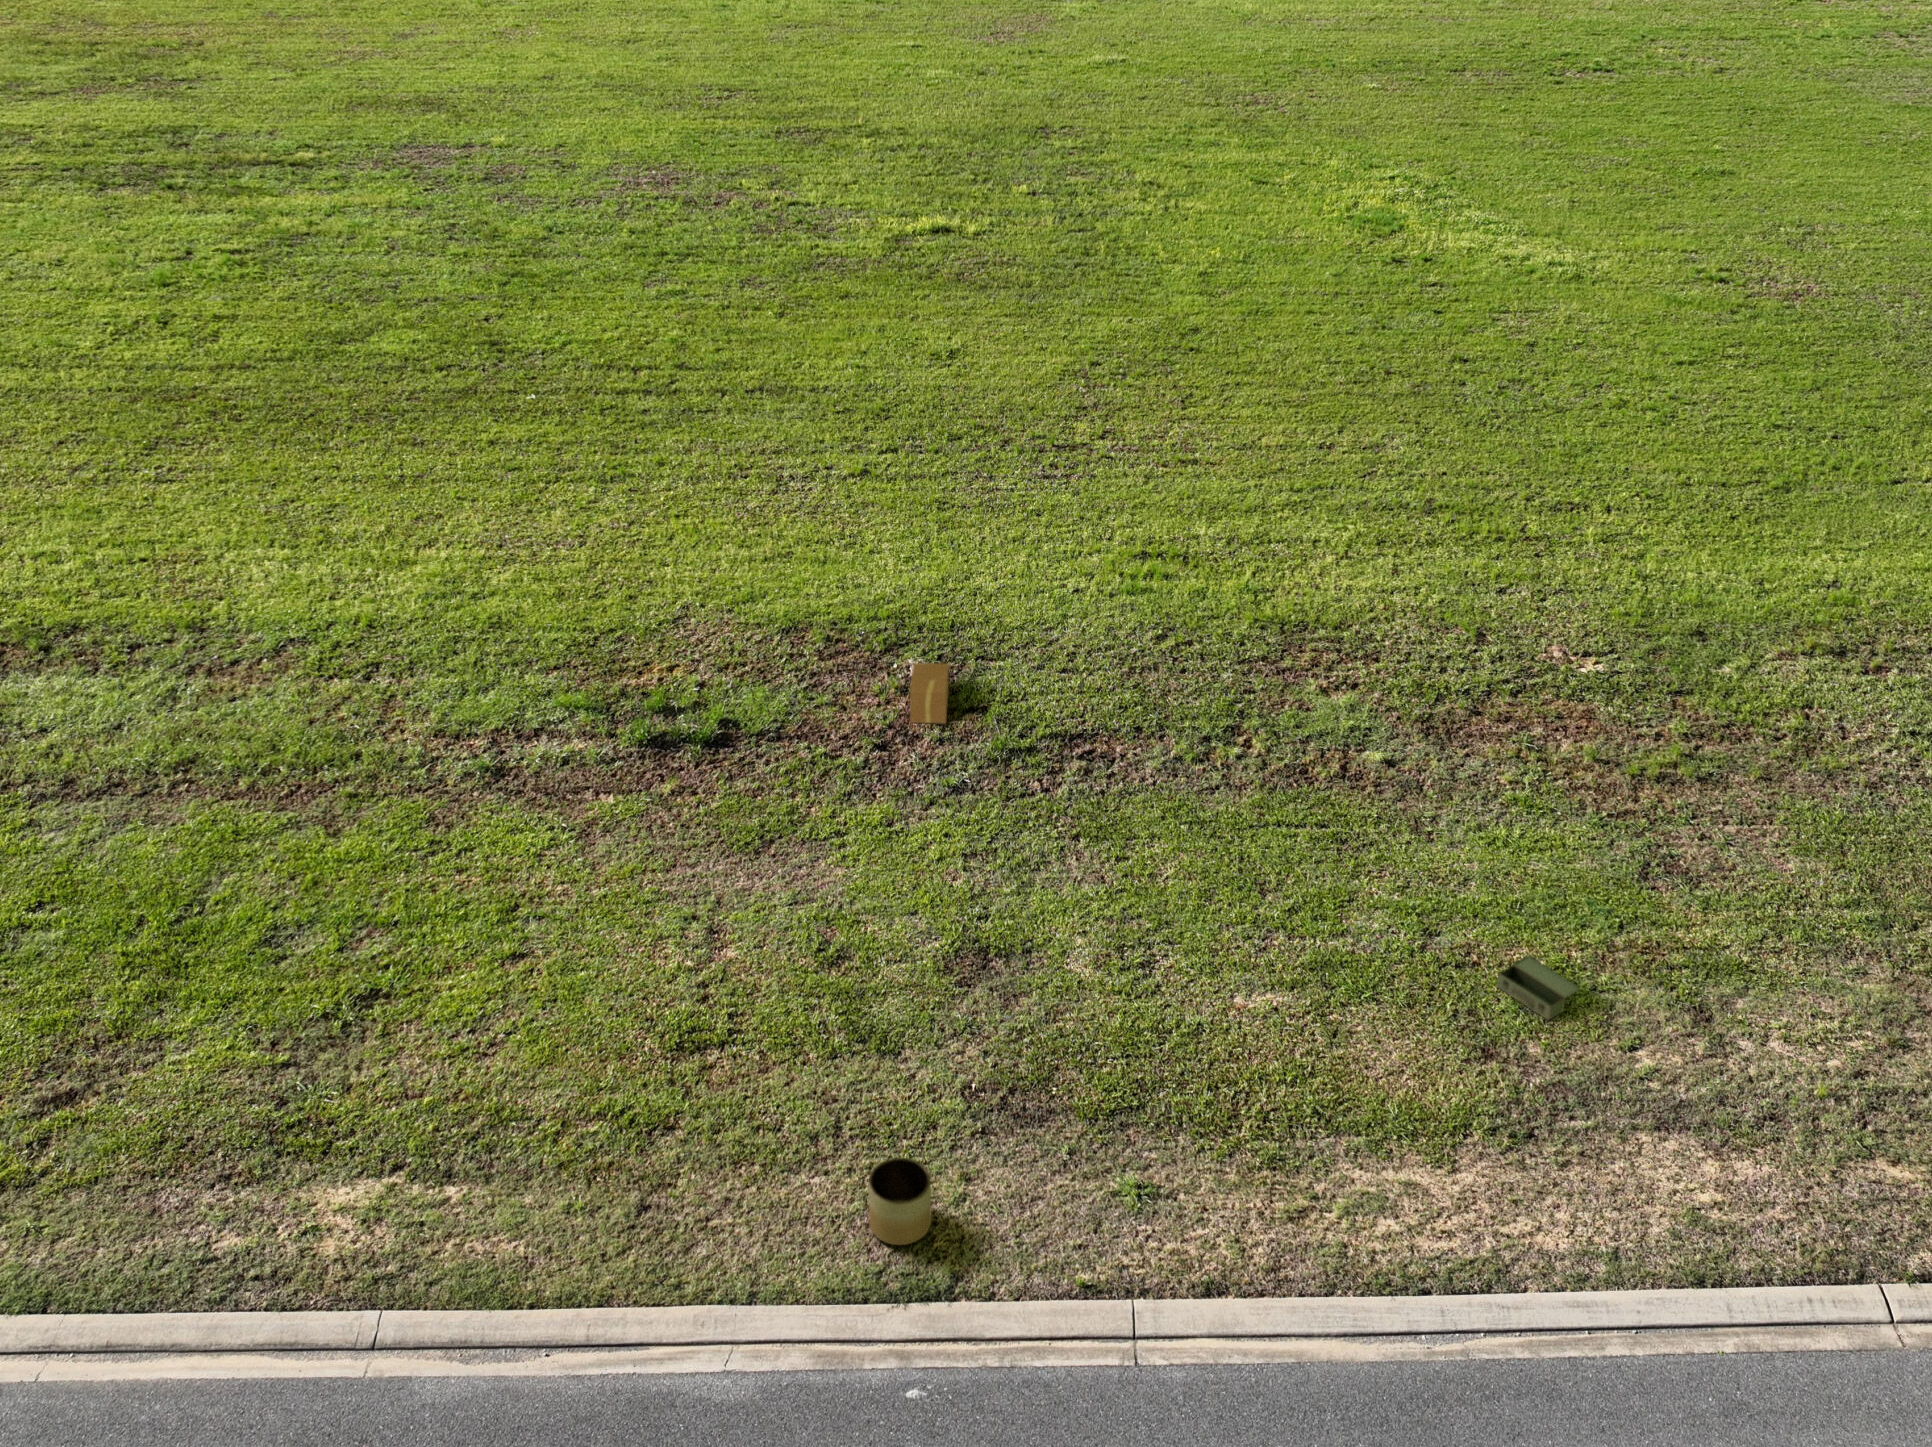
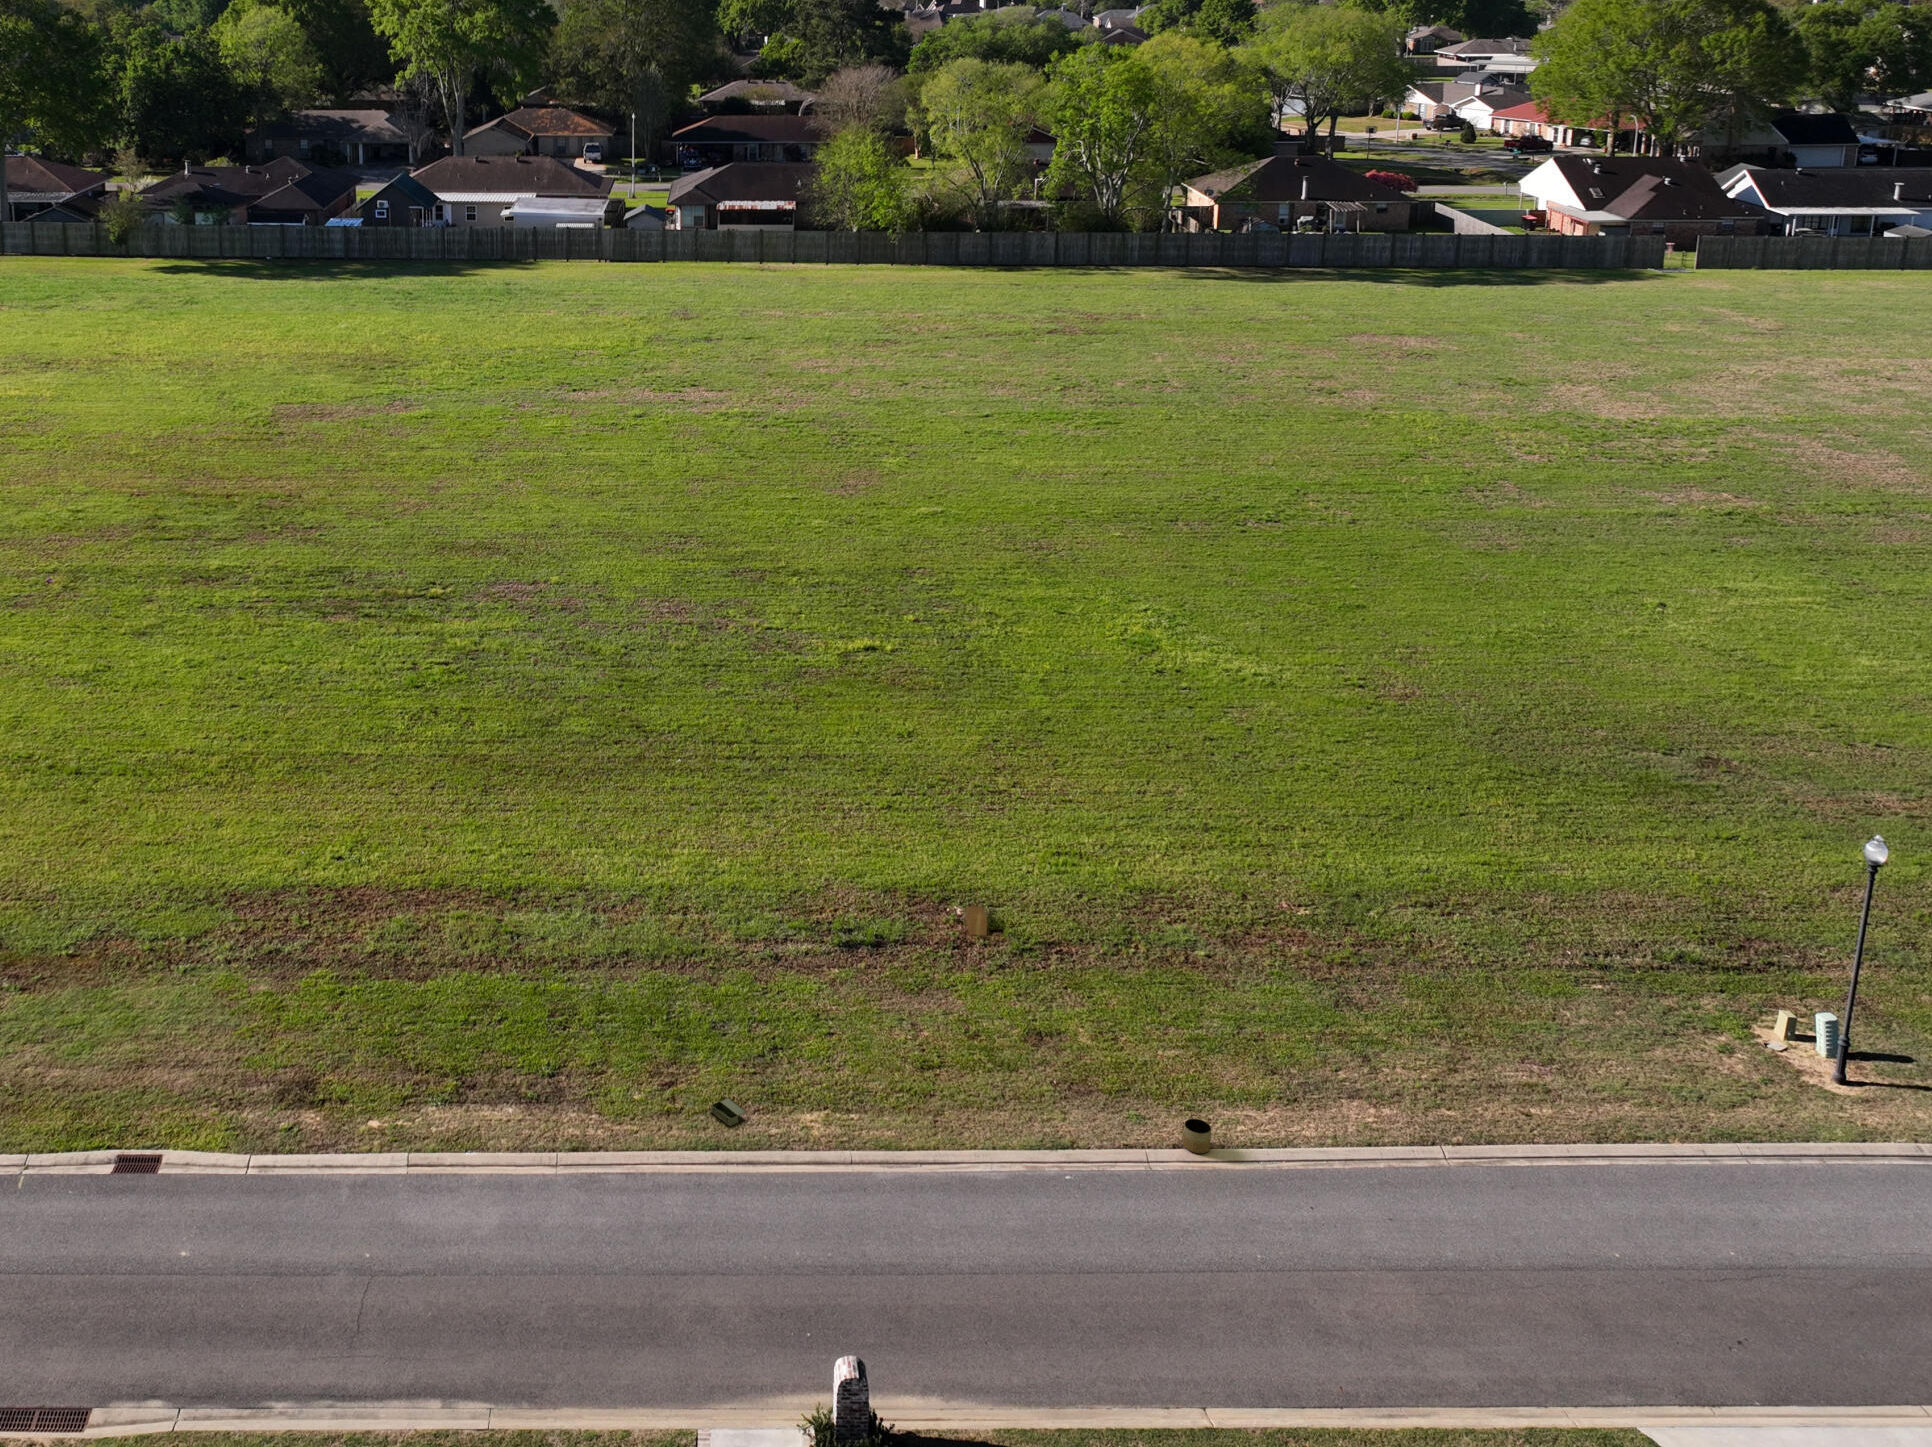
toolbox: present [1497,956,1579,1020] -> present [711,1098,746,1126]
planter: present [868,1158,932,1245] -> present [1183,1119,1211,1154]

